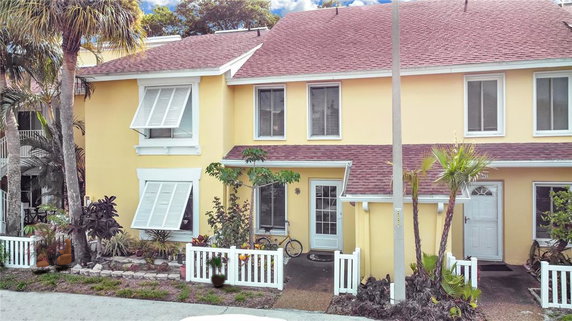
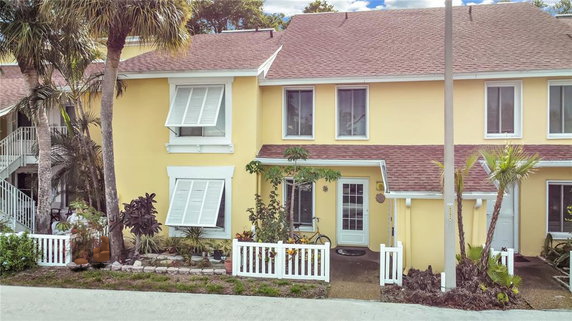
potted tree: present [206,256,226,287] -> none [255,247,274,280]

